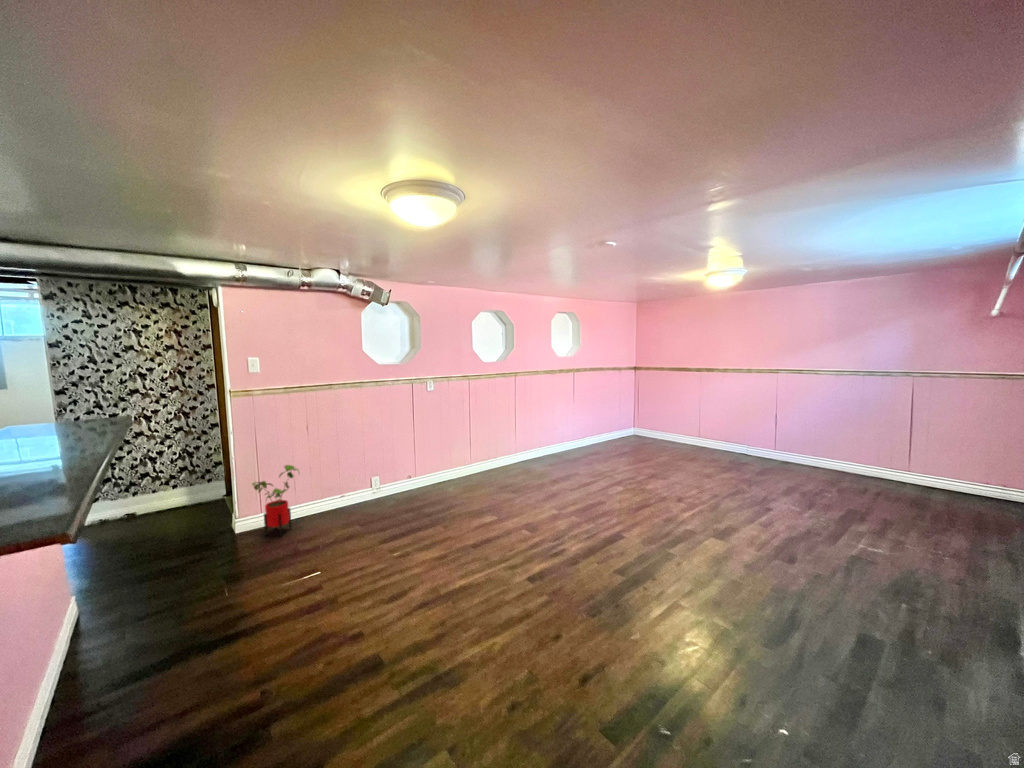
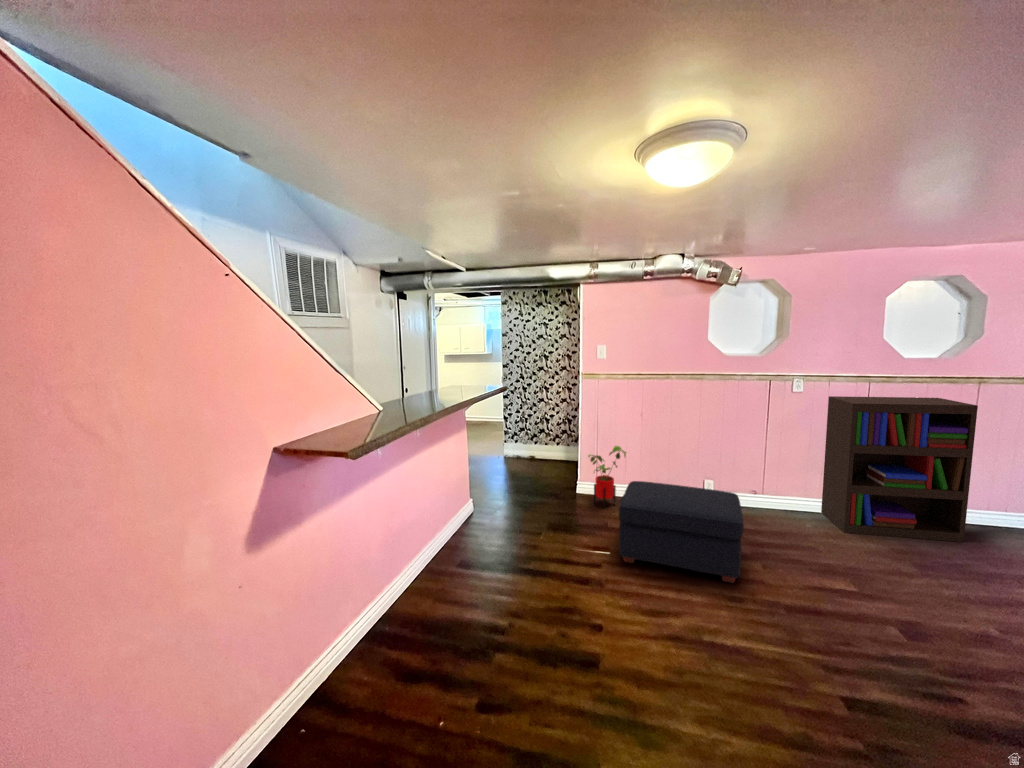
bookshelf: none [448,387,522,487] -> present [821,396,978,542]
ottoman: none [322,477,437,572] -> present [619,481,744,583]

